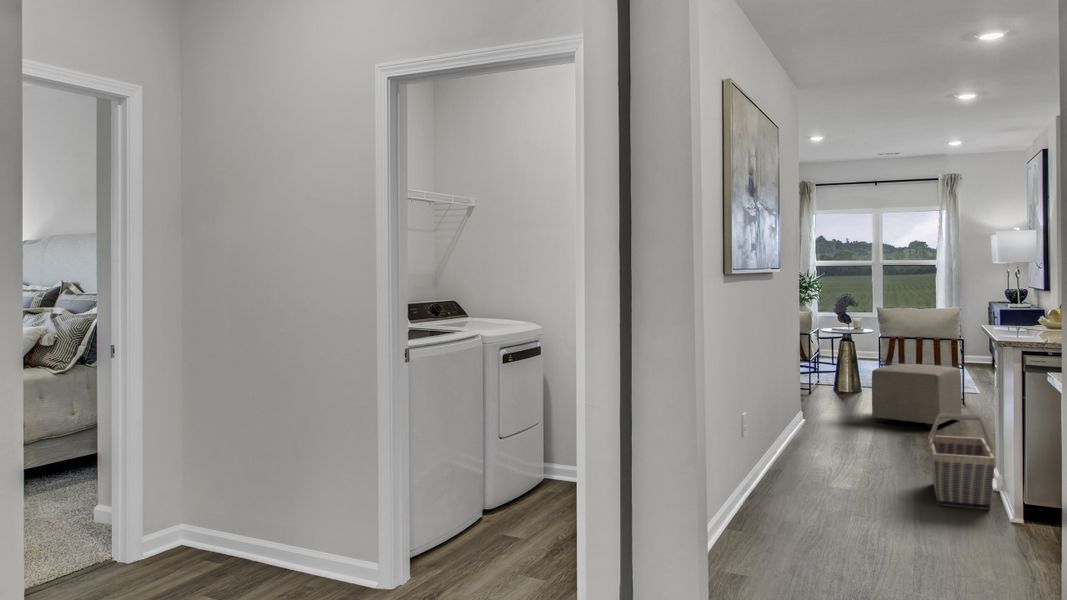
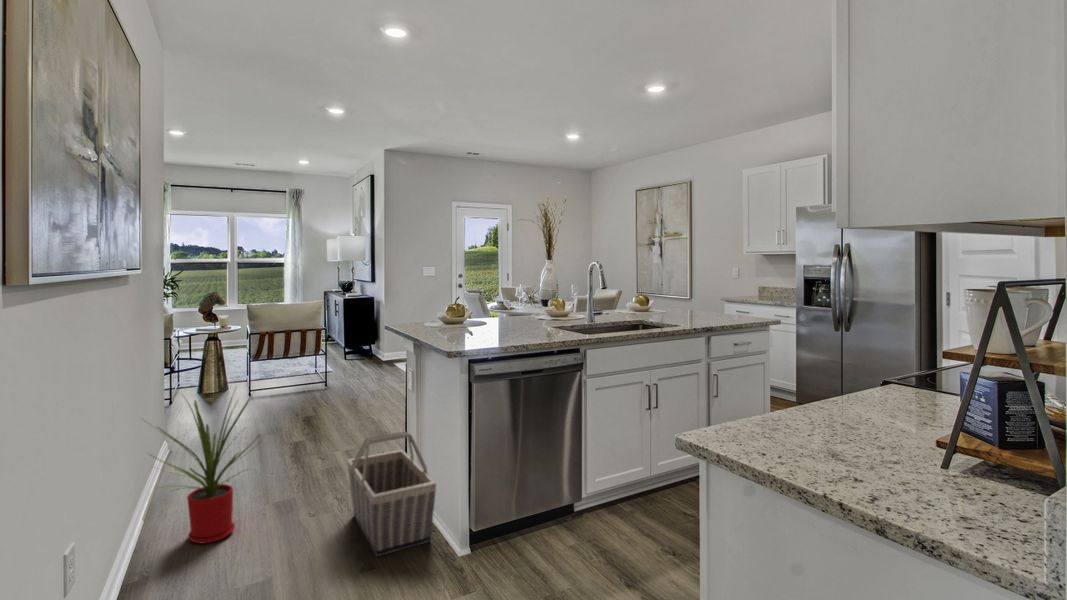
house plant: none [782,364,862,473] -> present [151,398,258,543]
ottoman: present [872,364,962,428] -> none [251,361,337,427]

